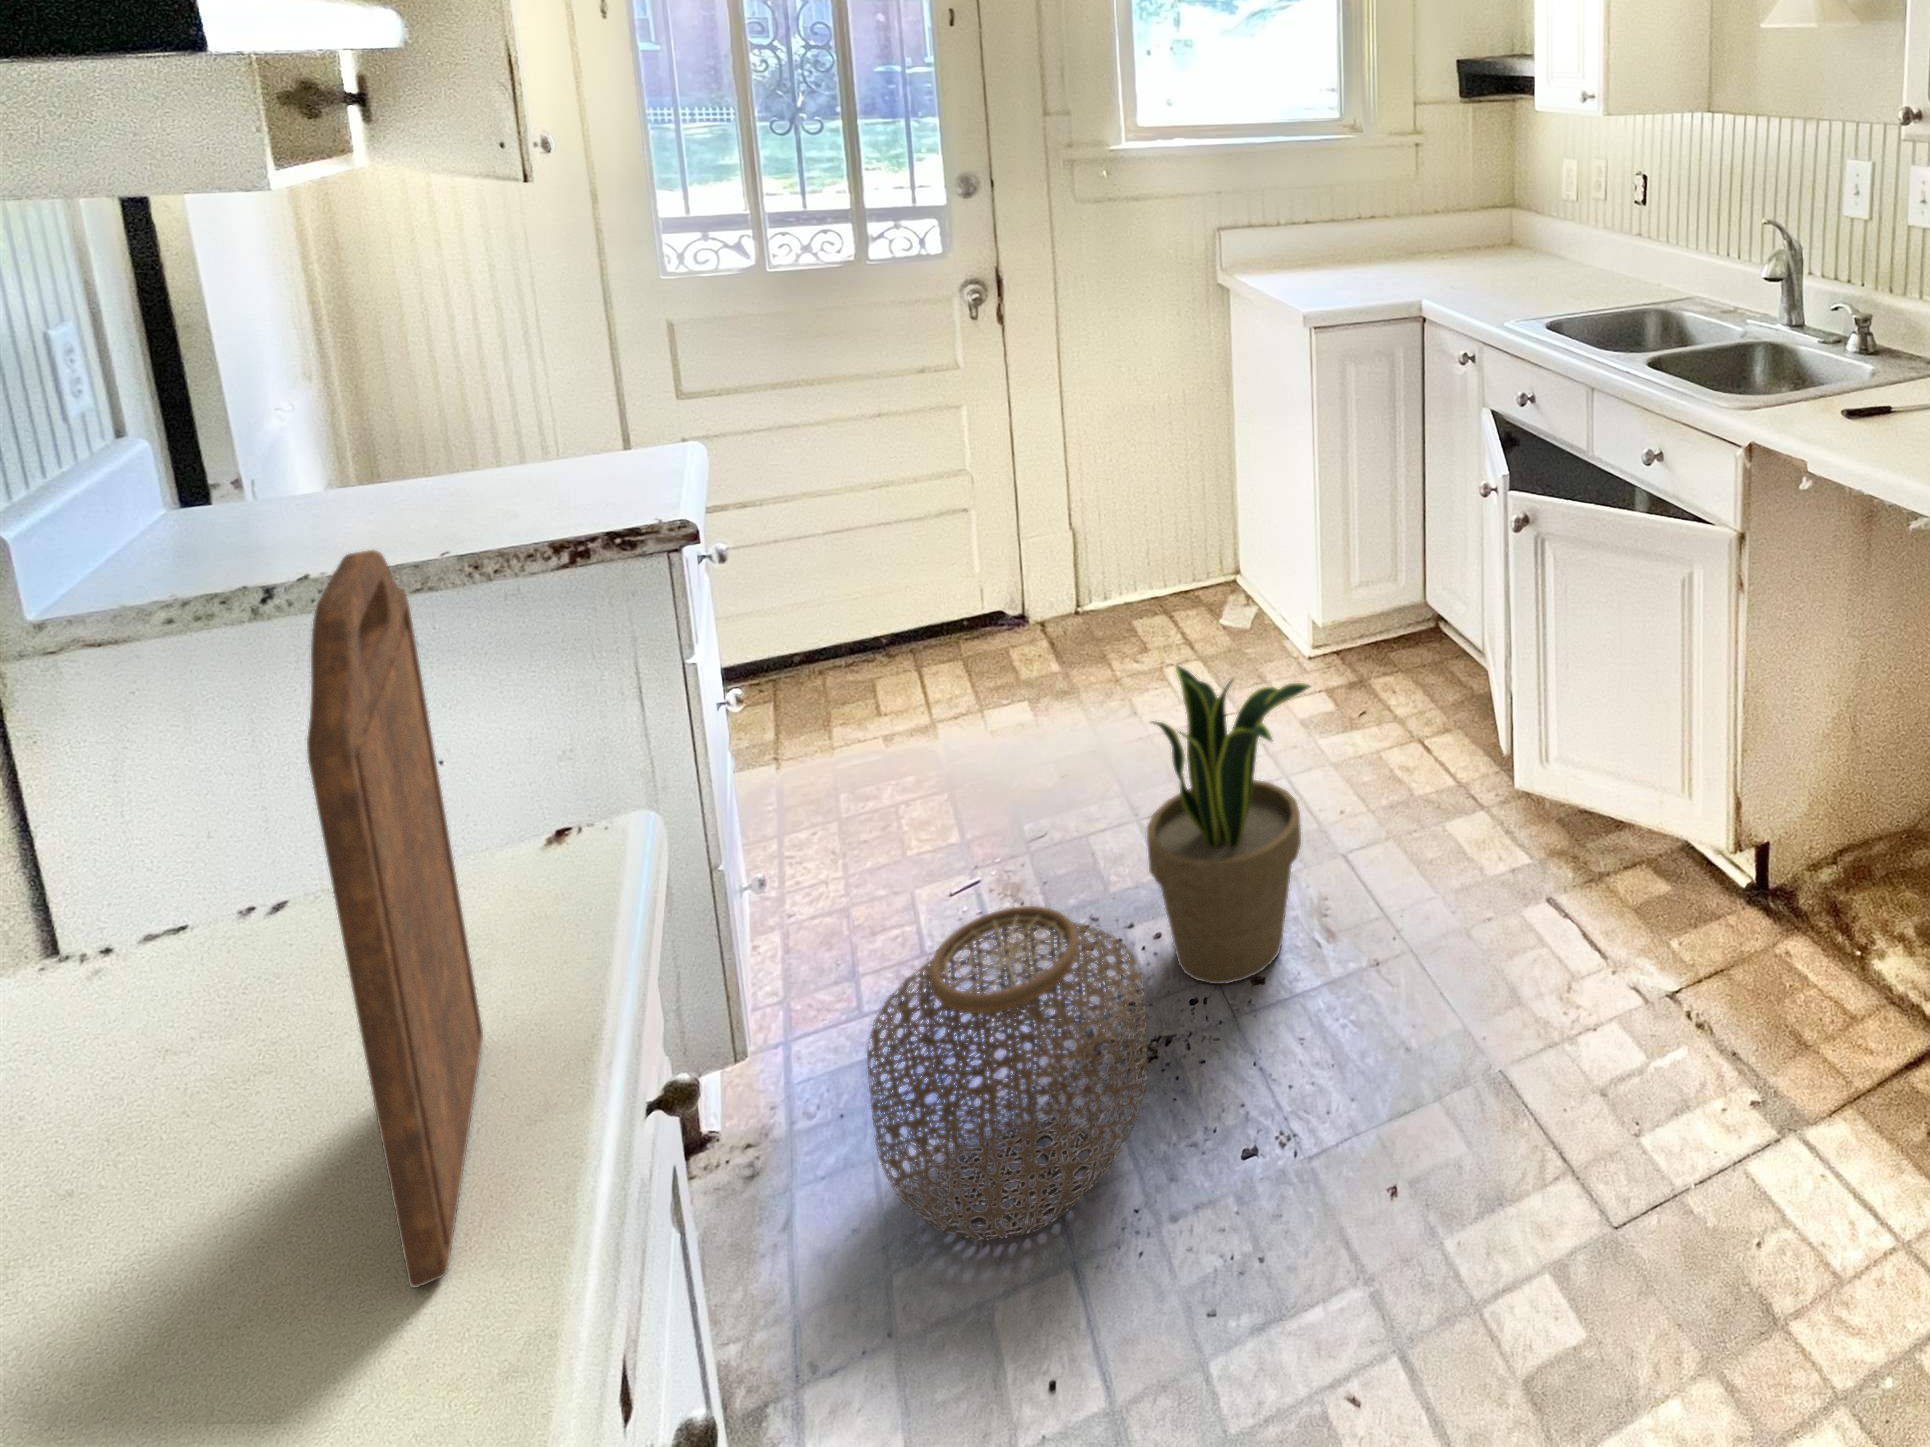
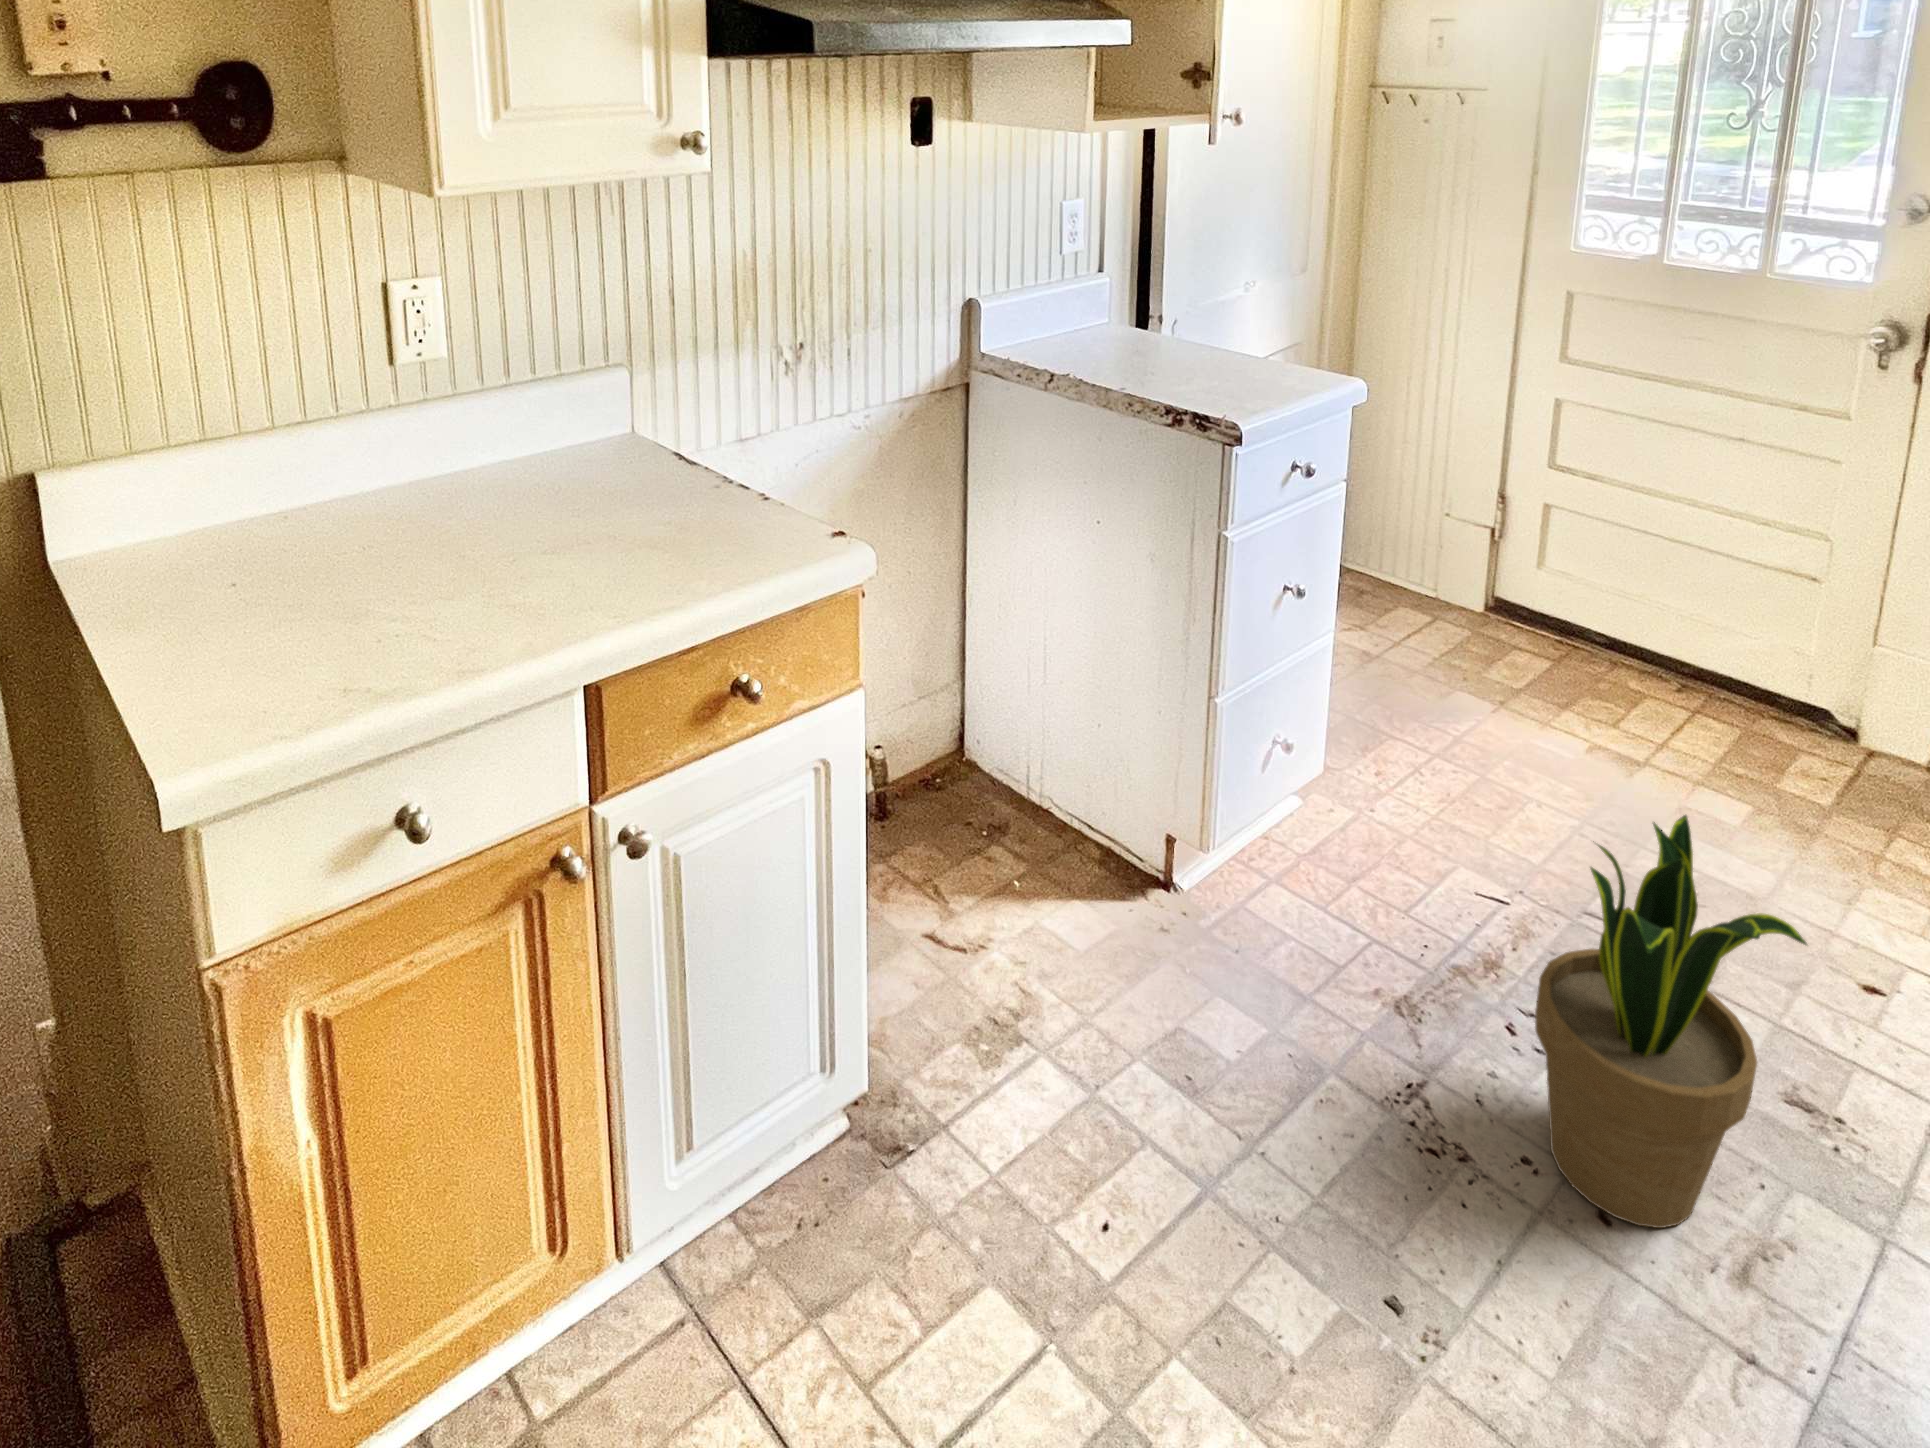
cutting board: present [307,550,483,1287] -> none [486,290,675,634]
woven basket: present [867,906,1148,1240] -> none [1137,854,1393,1163]

